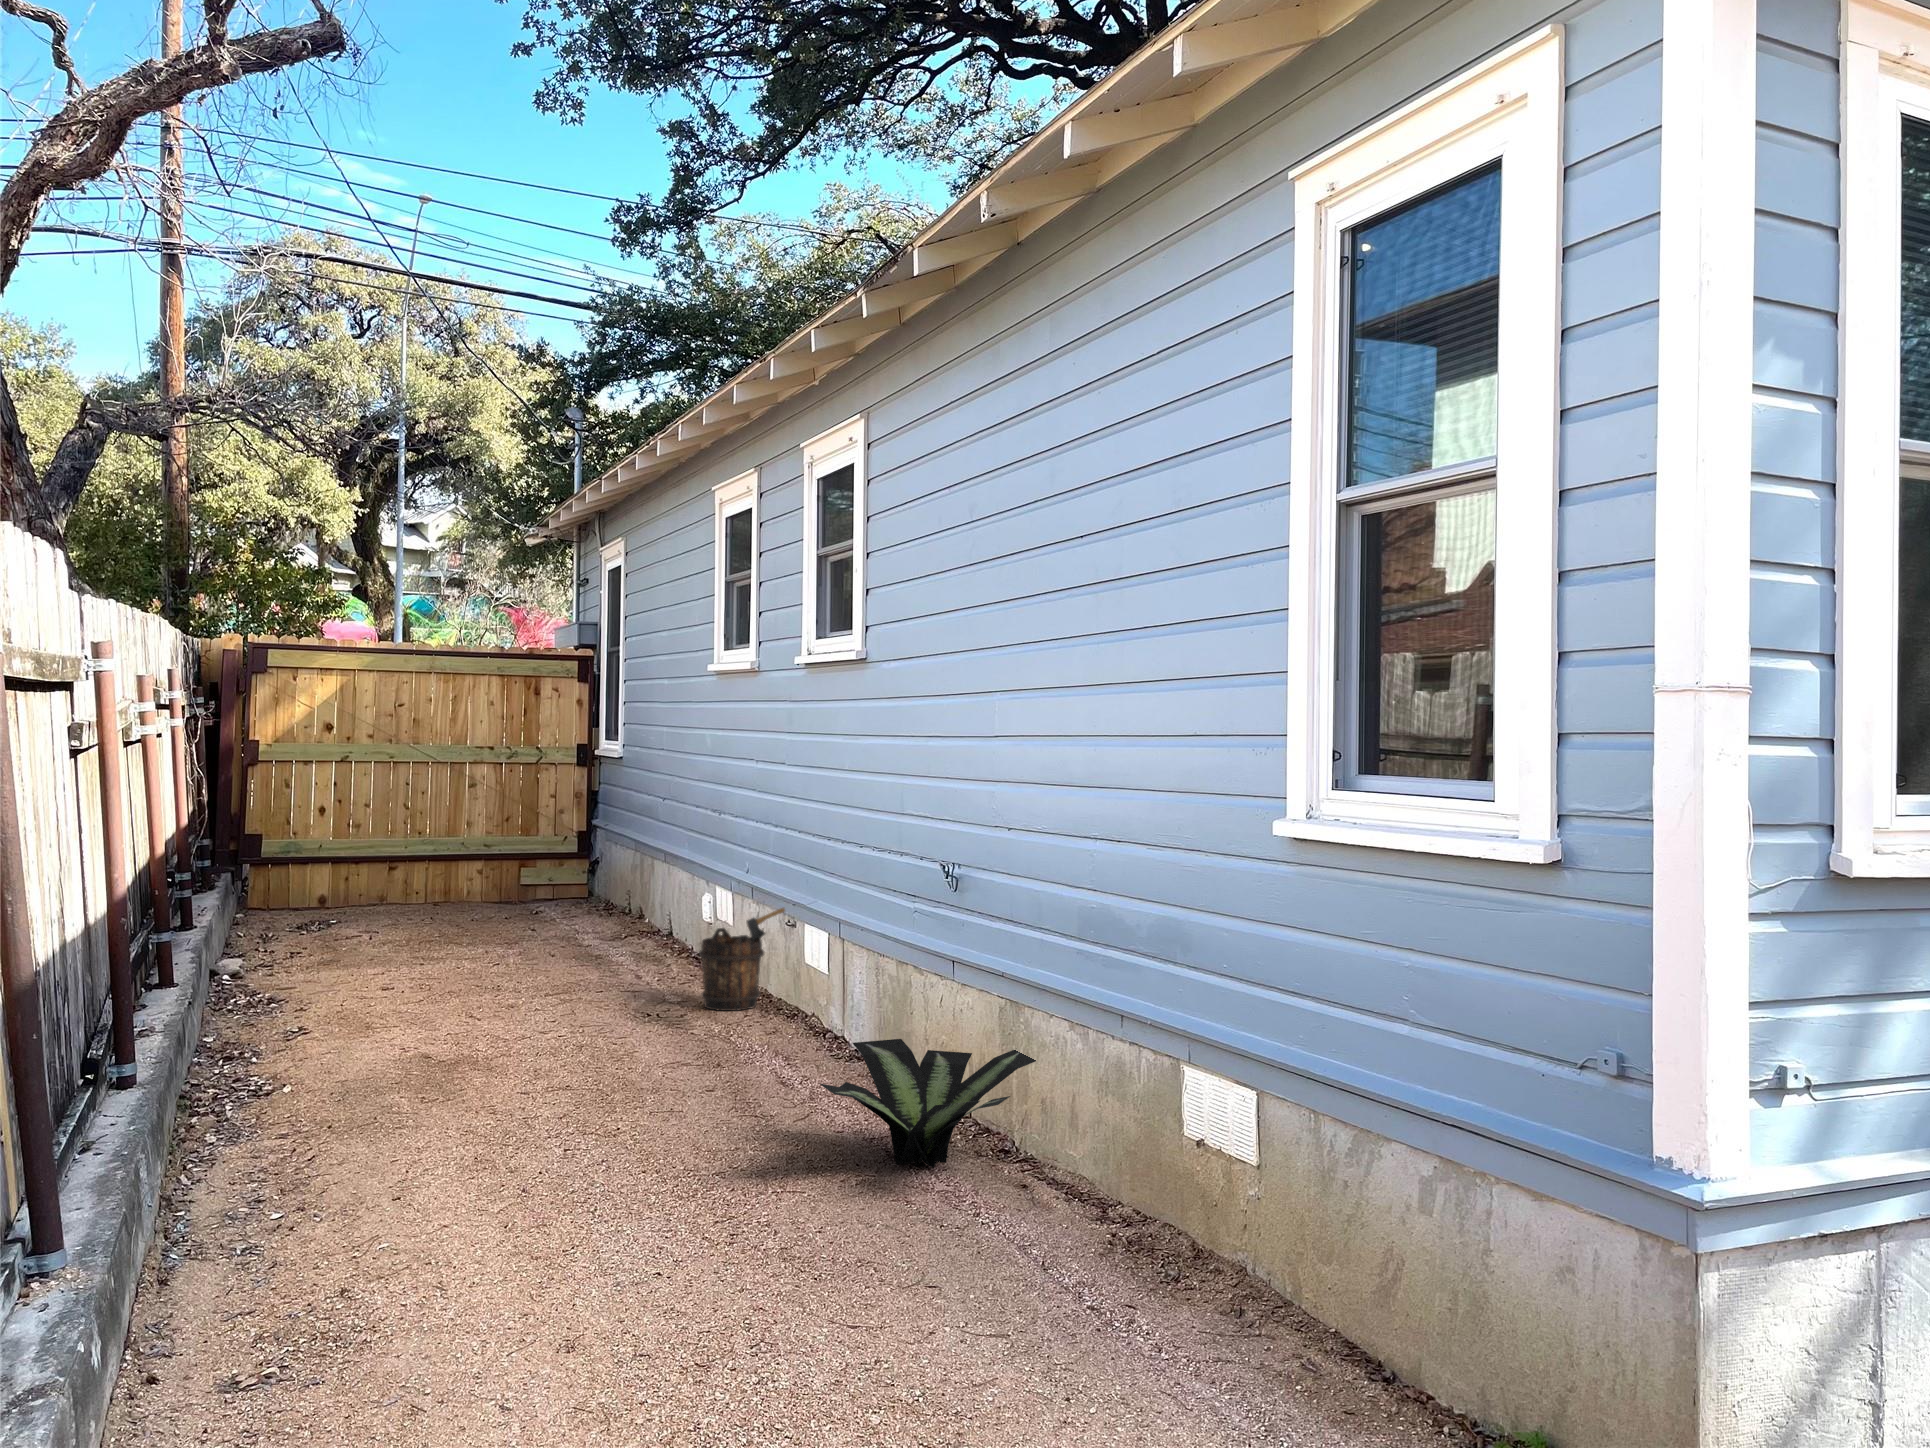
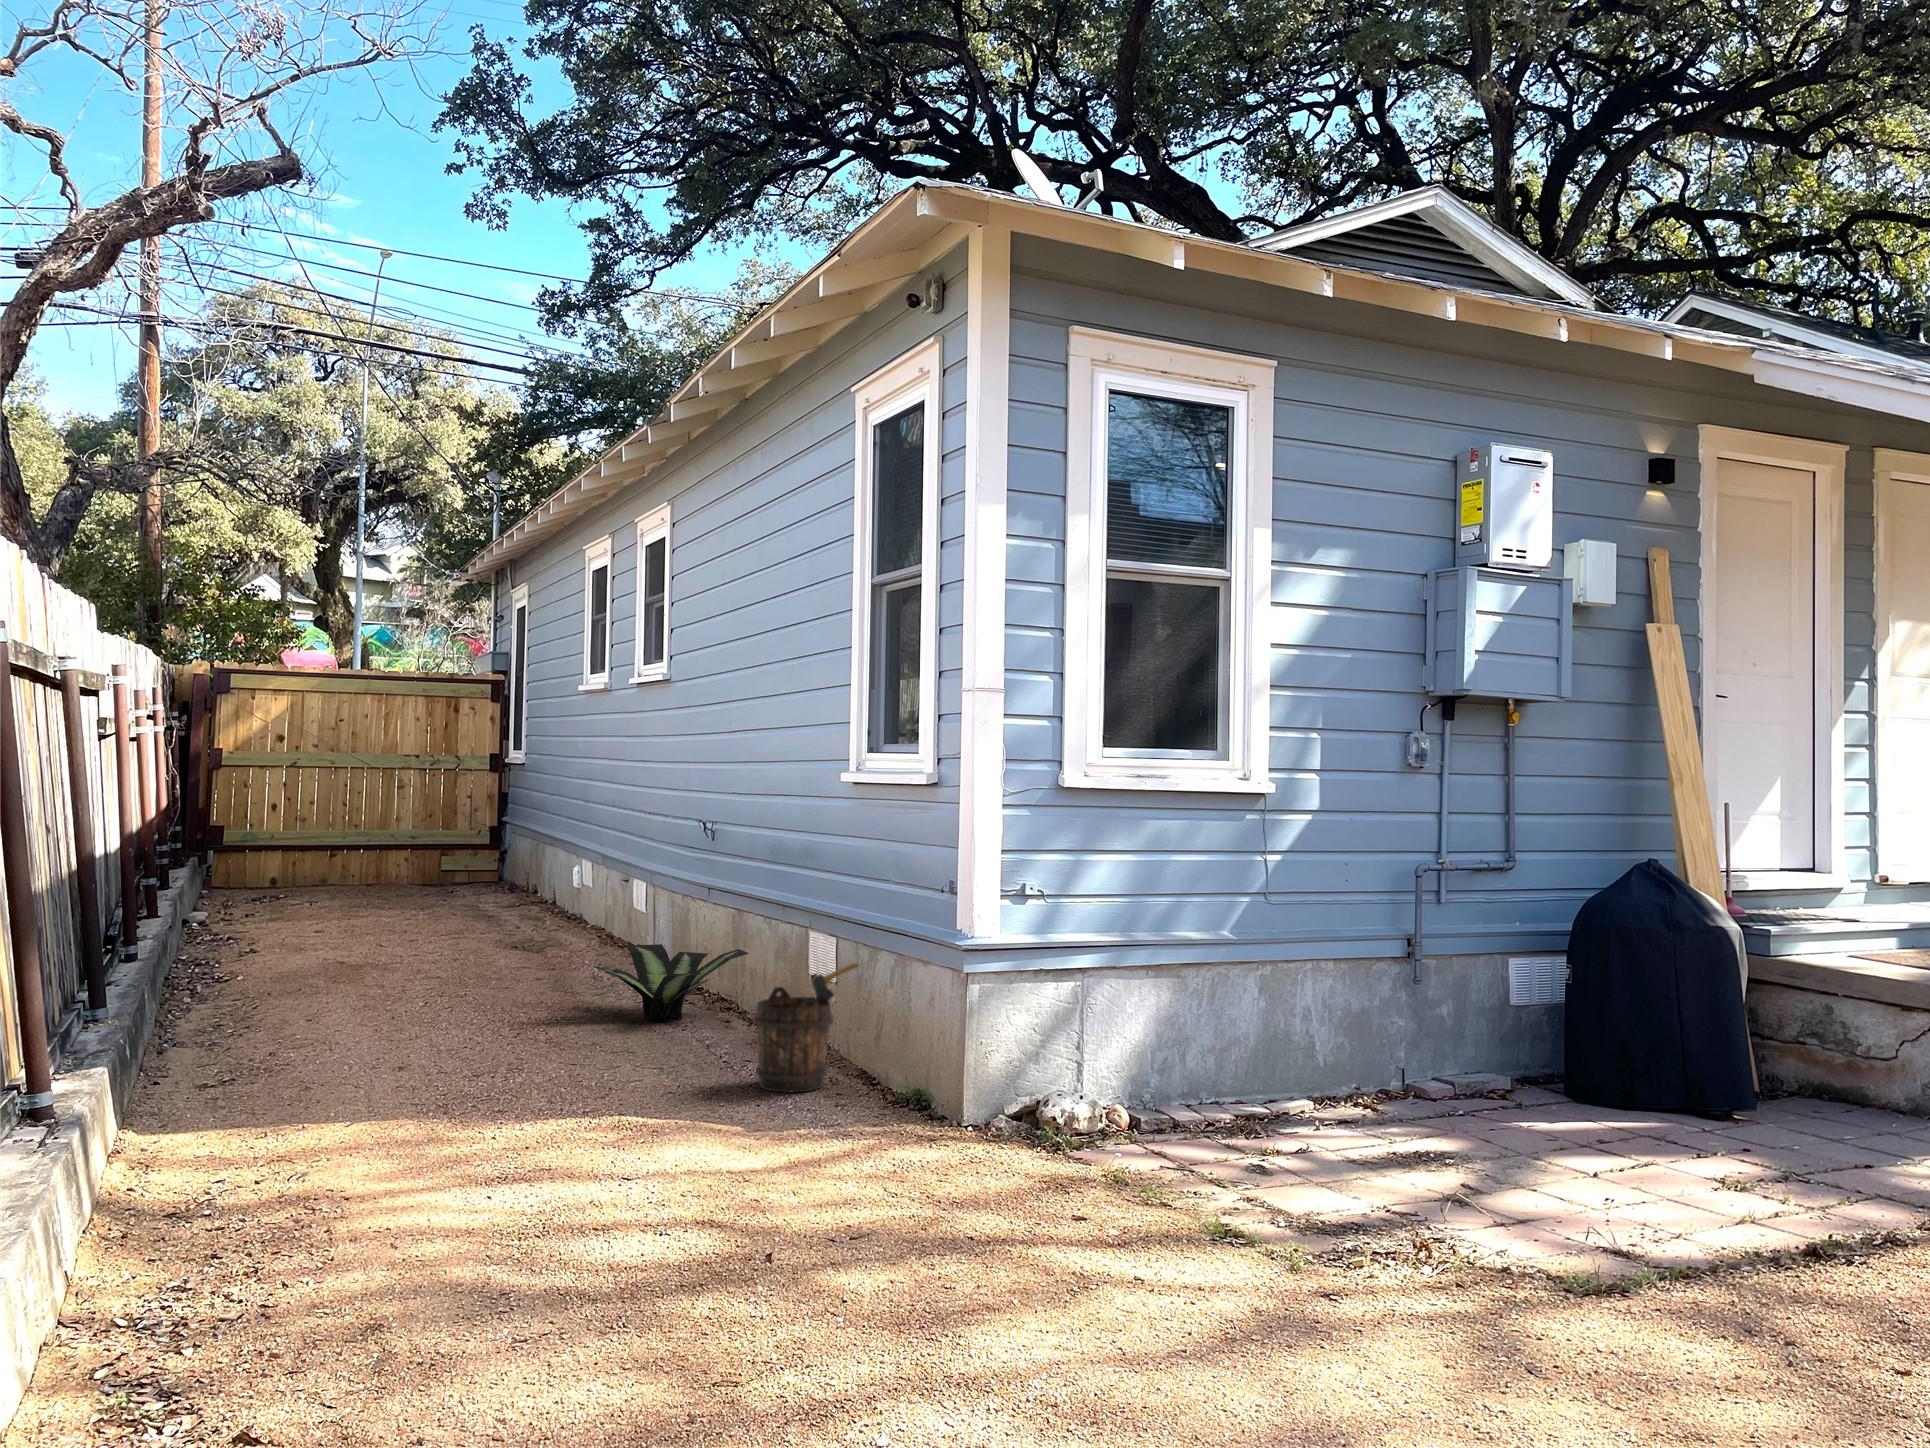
bucket: present [699,908,785,1011] -> present [753,962,858,1092]

